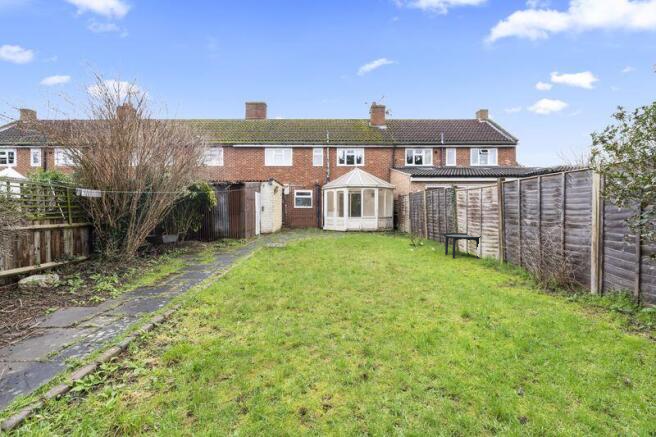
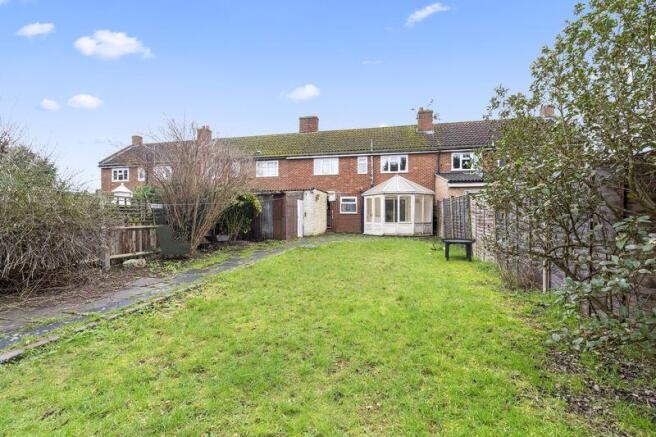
chair: none [72,223,133,272] -> present [155,226,191,260]

